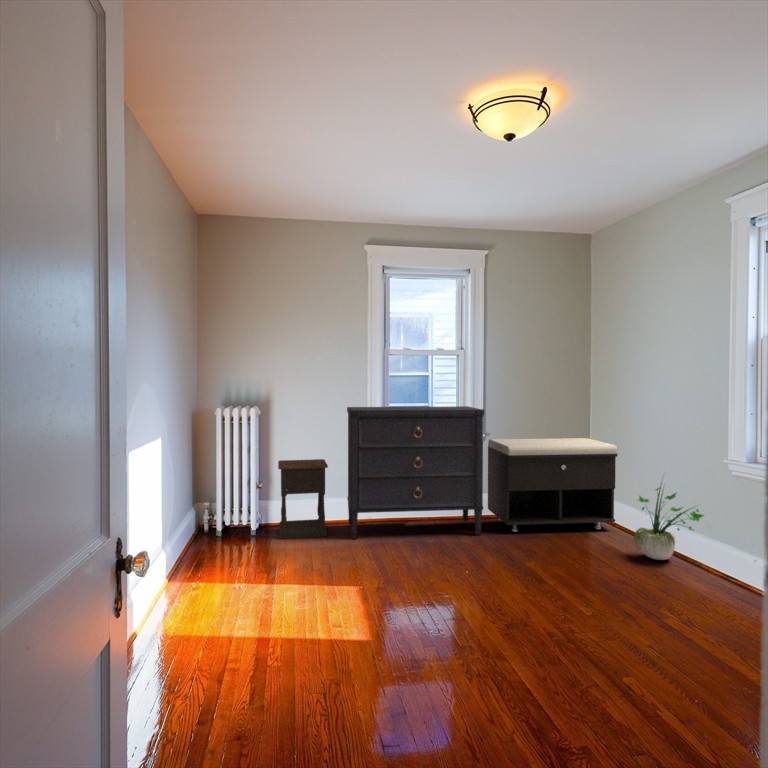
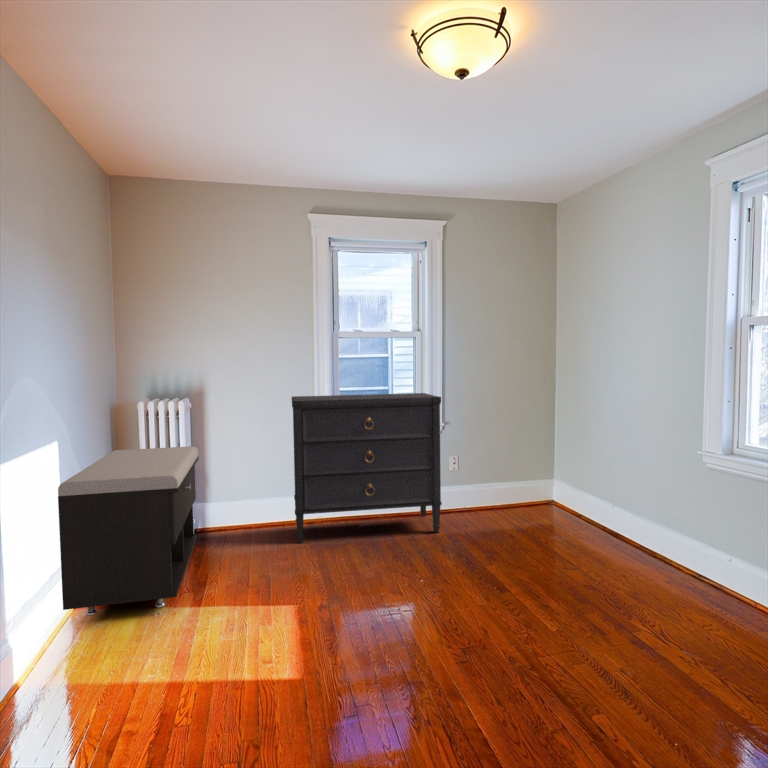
storage bench: present [488,438,617,532] -> present [58,446,199,616]
nightstand: present [278,459,328,539] -> none [212,455,270,546]
potted plant: present [634,487,704,560] -> none [601,460,677,556]

